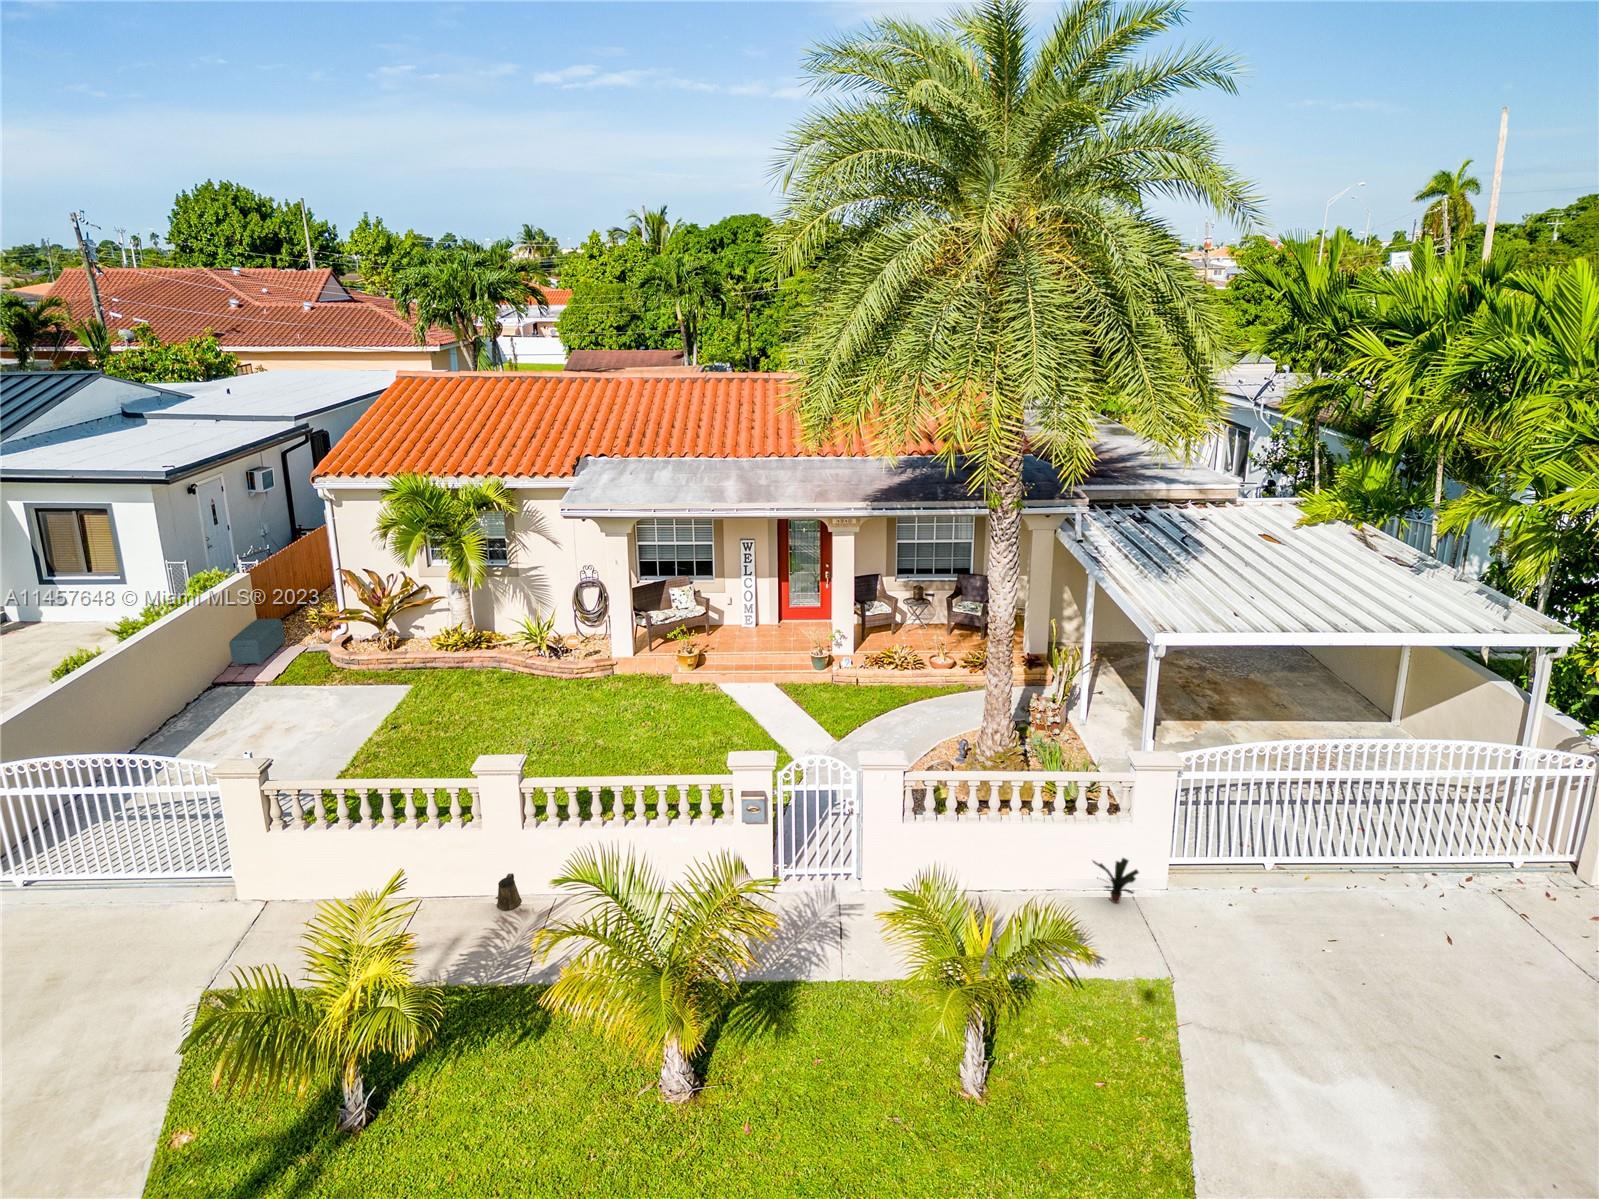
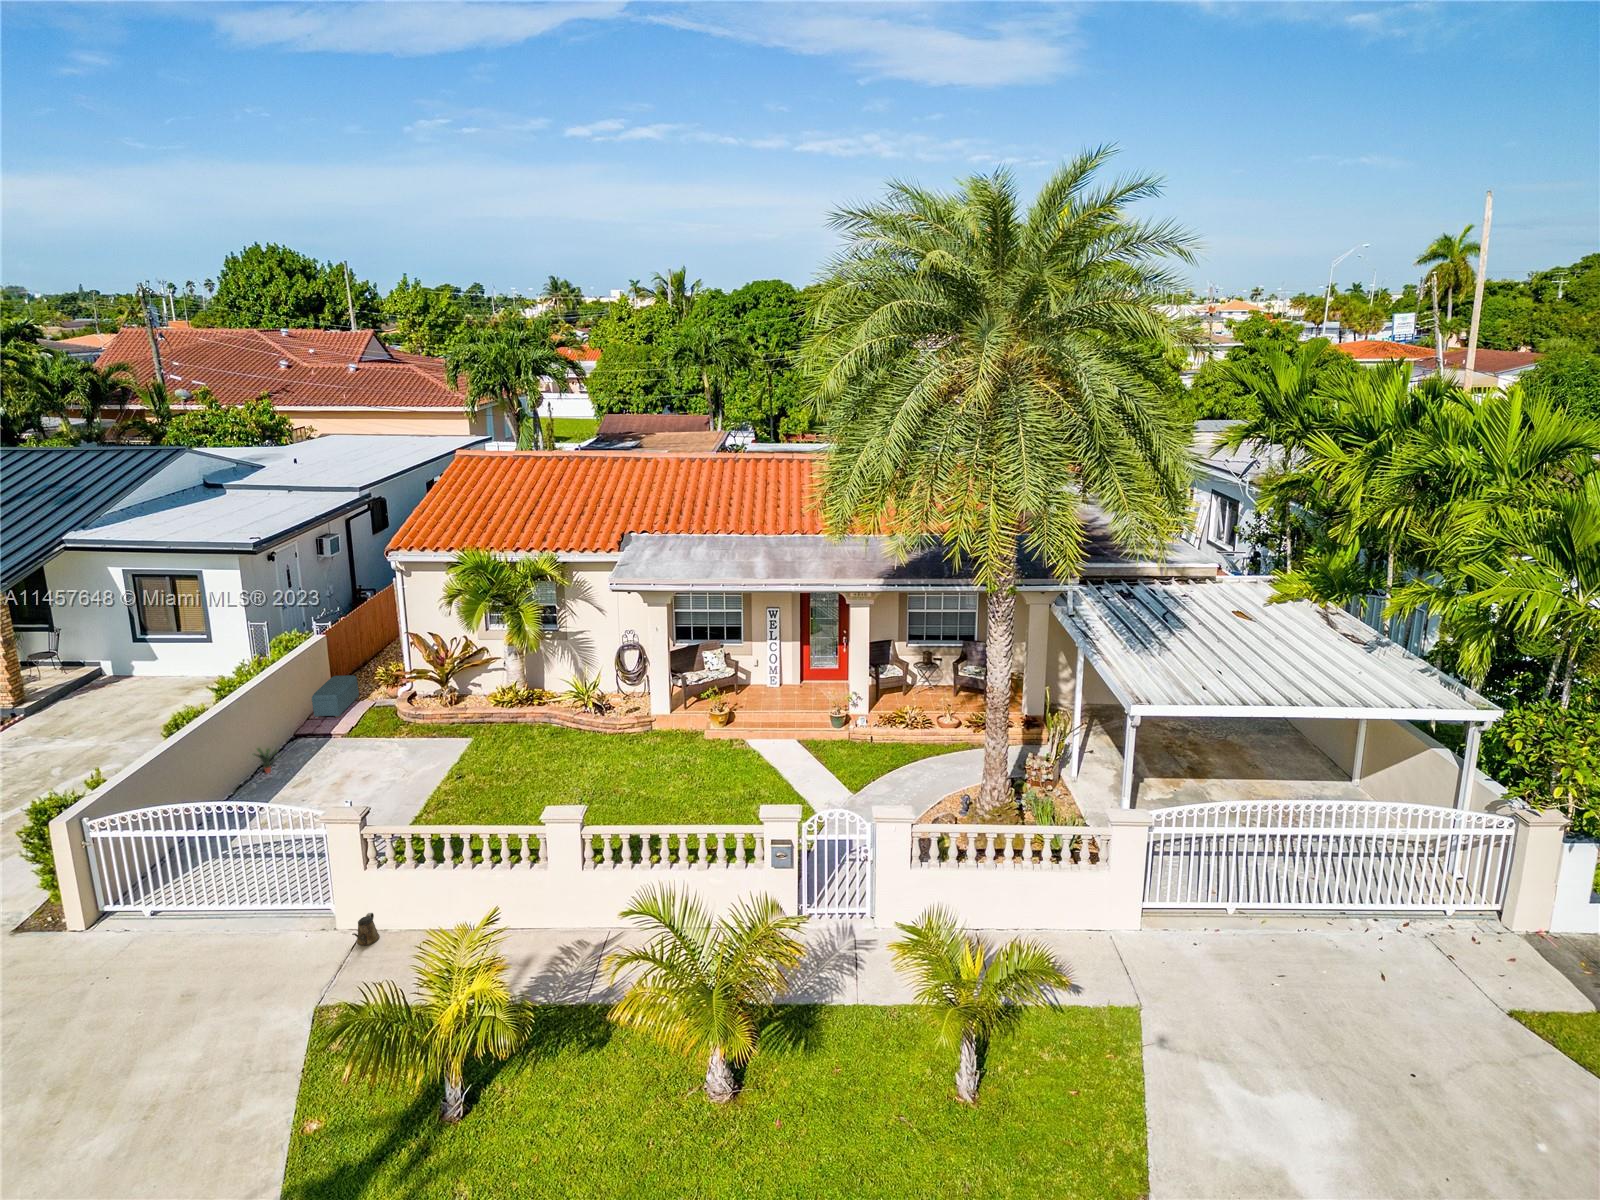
potted plant: present [1093,858,1139,903] -> present [254,748,280,773]
watering can: present [496,873,522,911] -> present [352,913,380,946]

